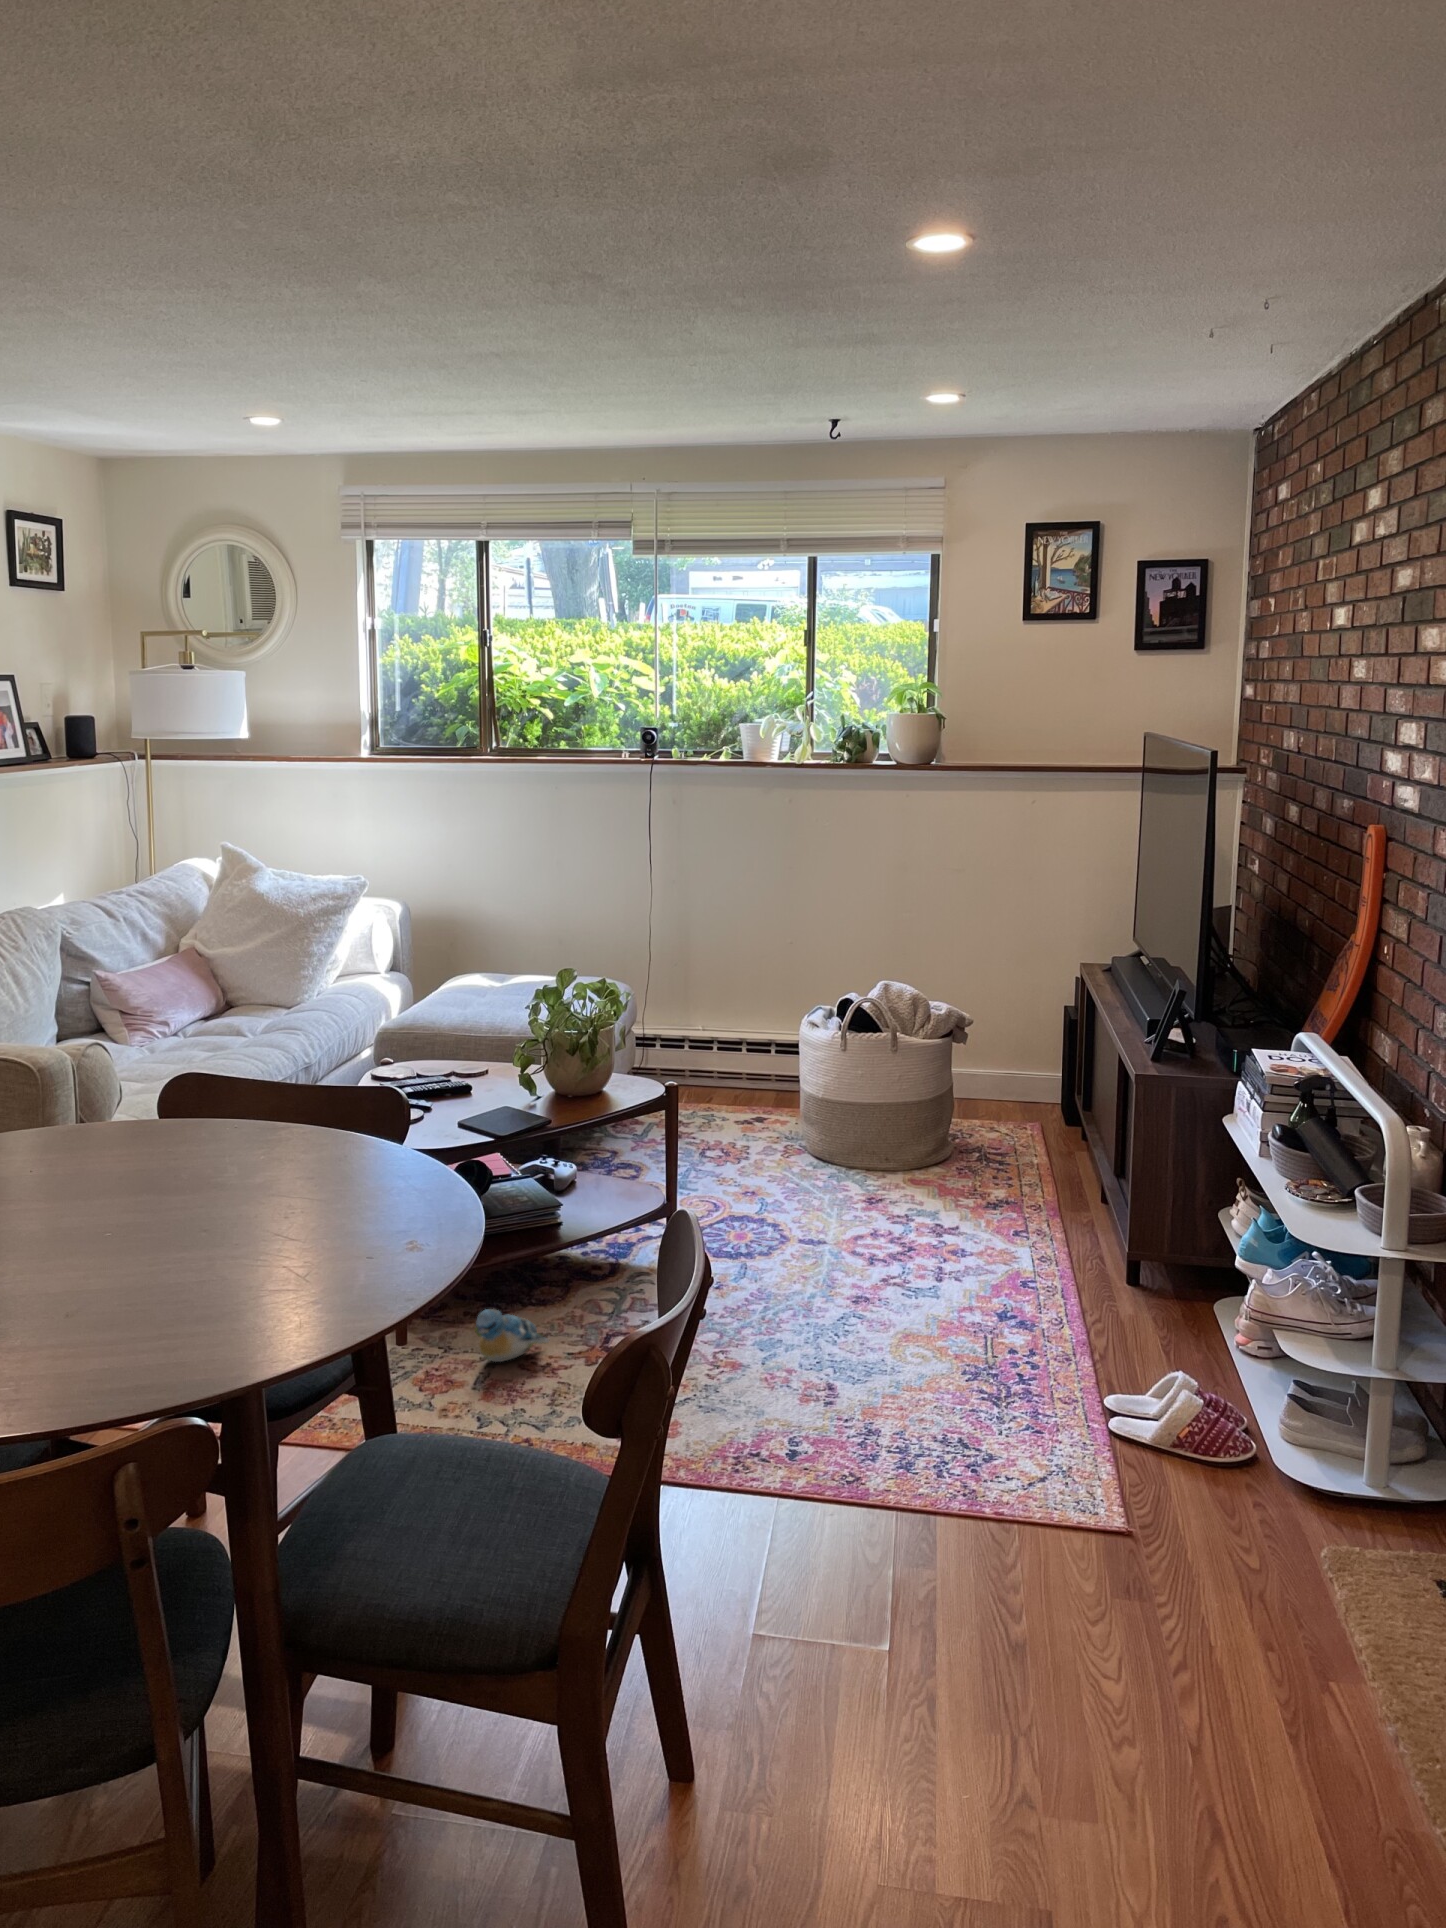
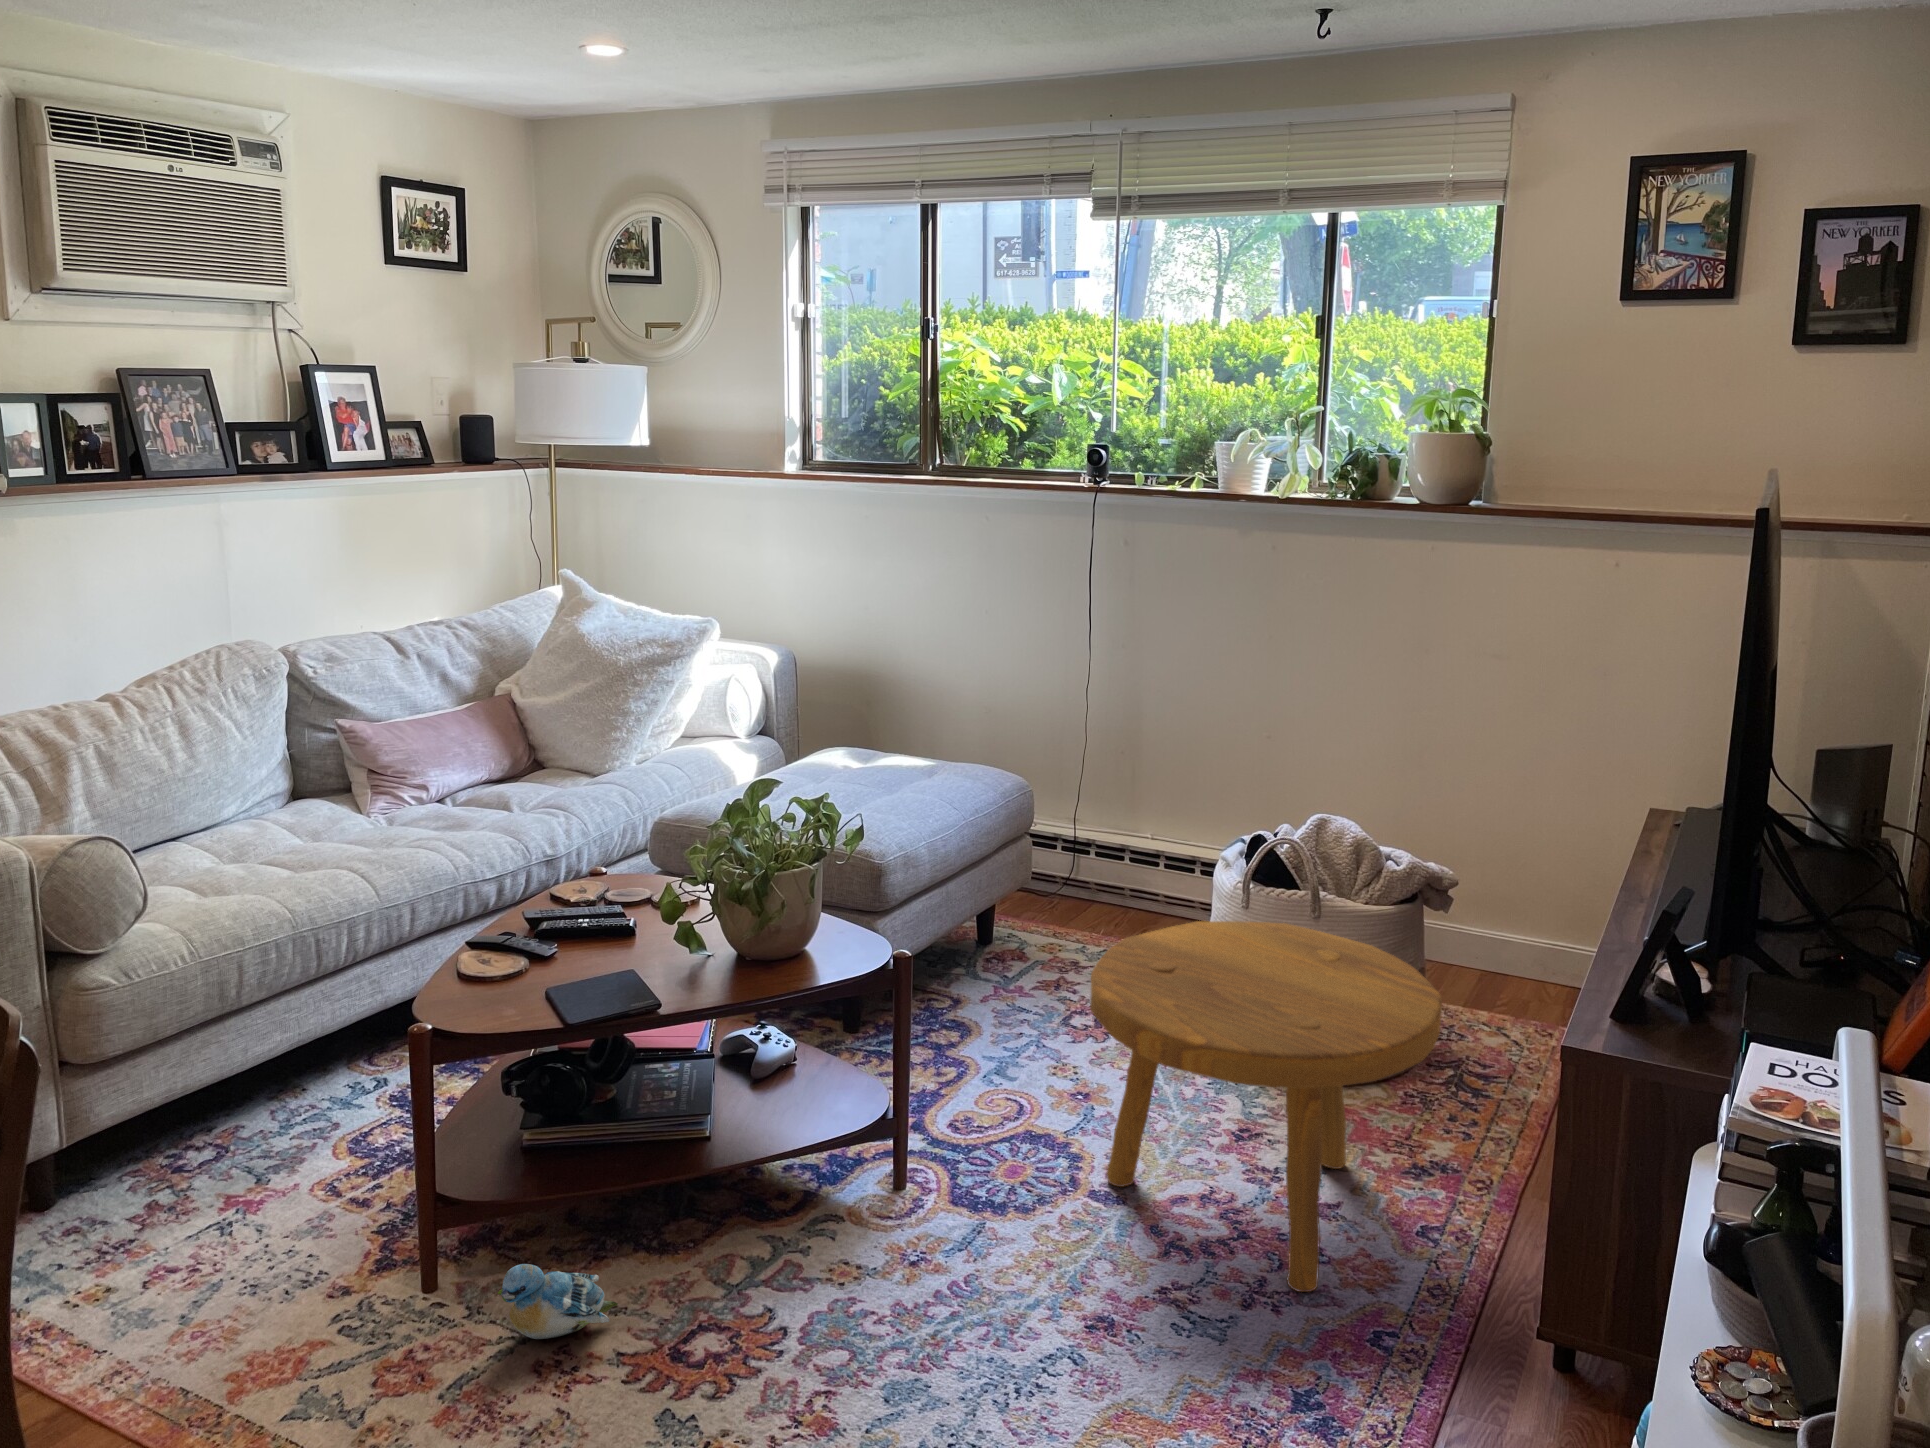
footstool: none [793,1048,1028,1272] -> present [1090,921,1442,1292]

